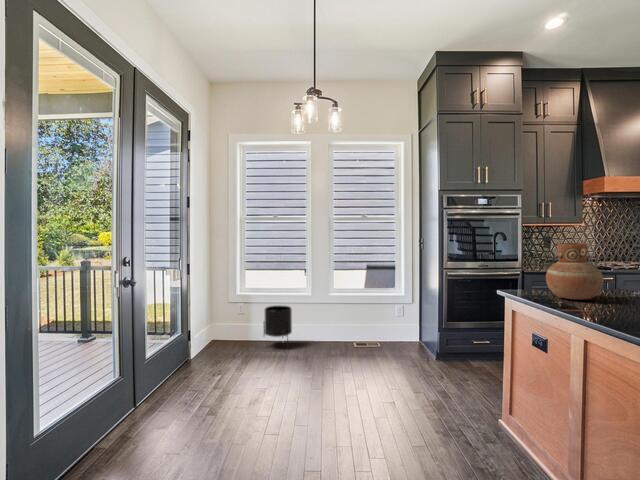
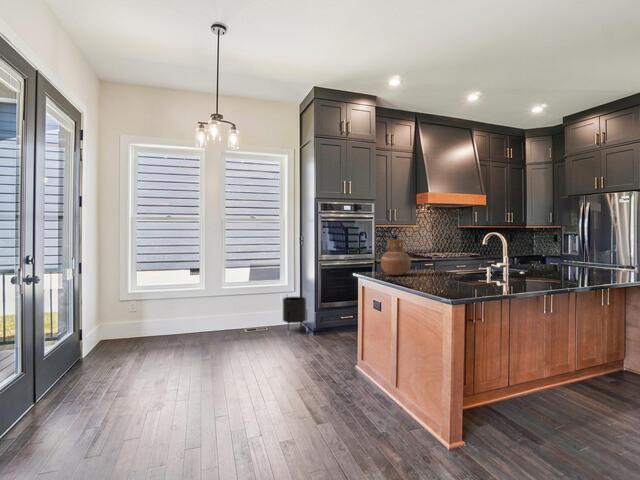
planter: present [264,306,292,337] -> present [283,297,307,330]

